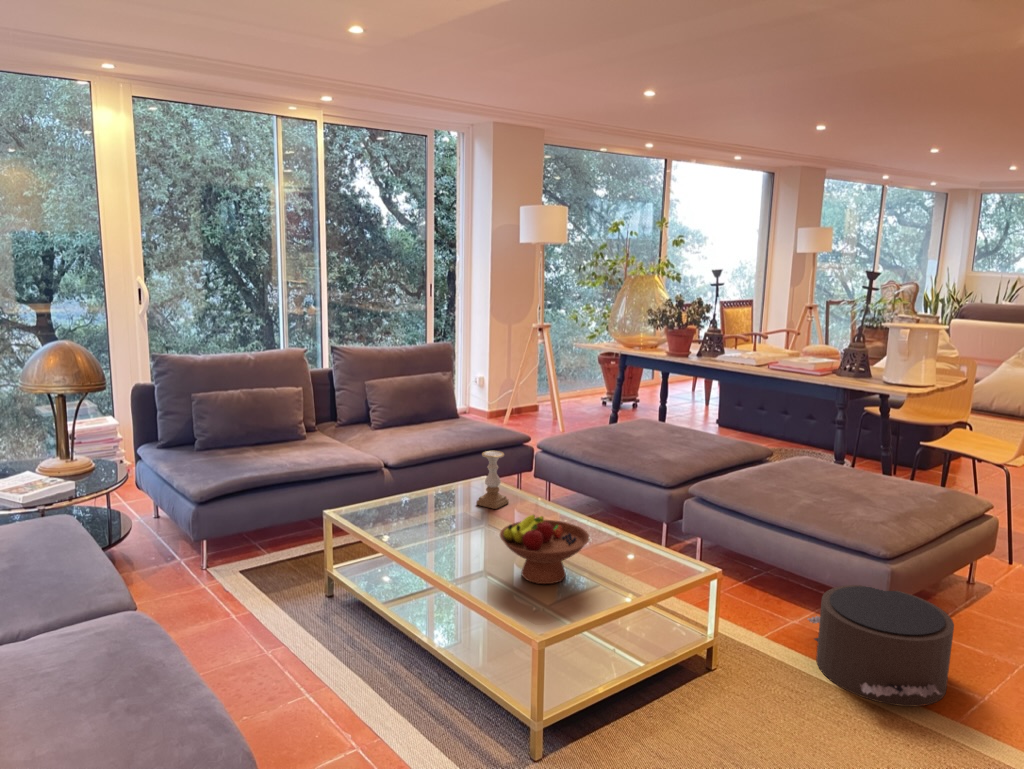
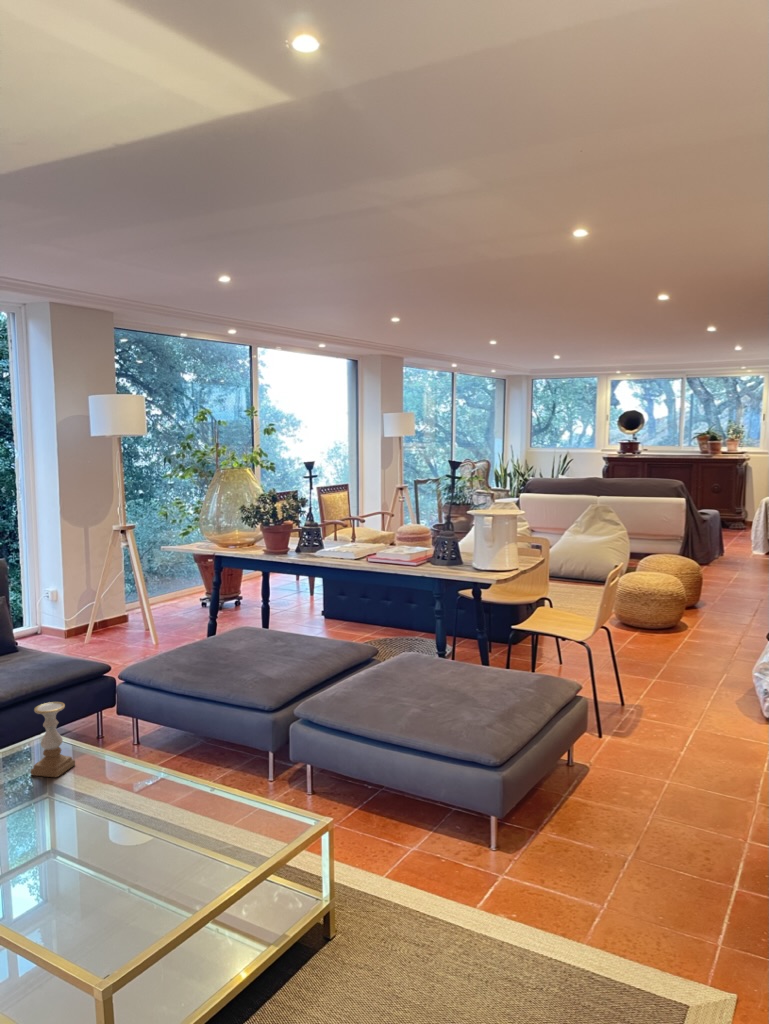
fruit bowl: present [500,515,589,584] -> none [48,792,171,889]
pouf: present [807,585,954,706] -> none [427,798,569,938]

